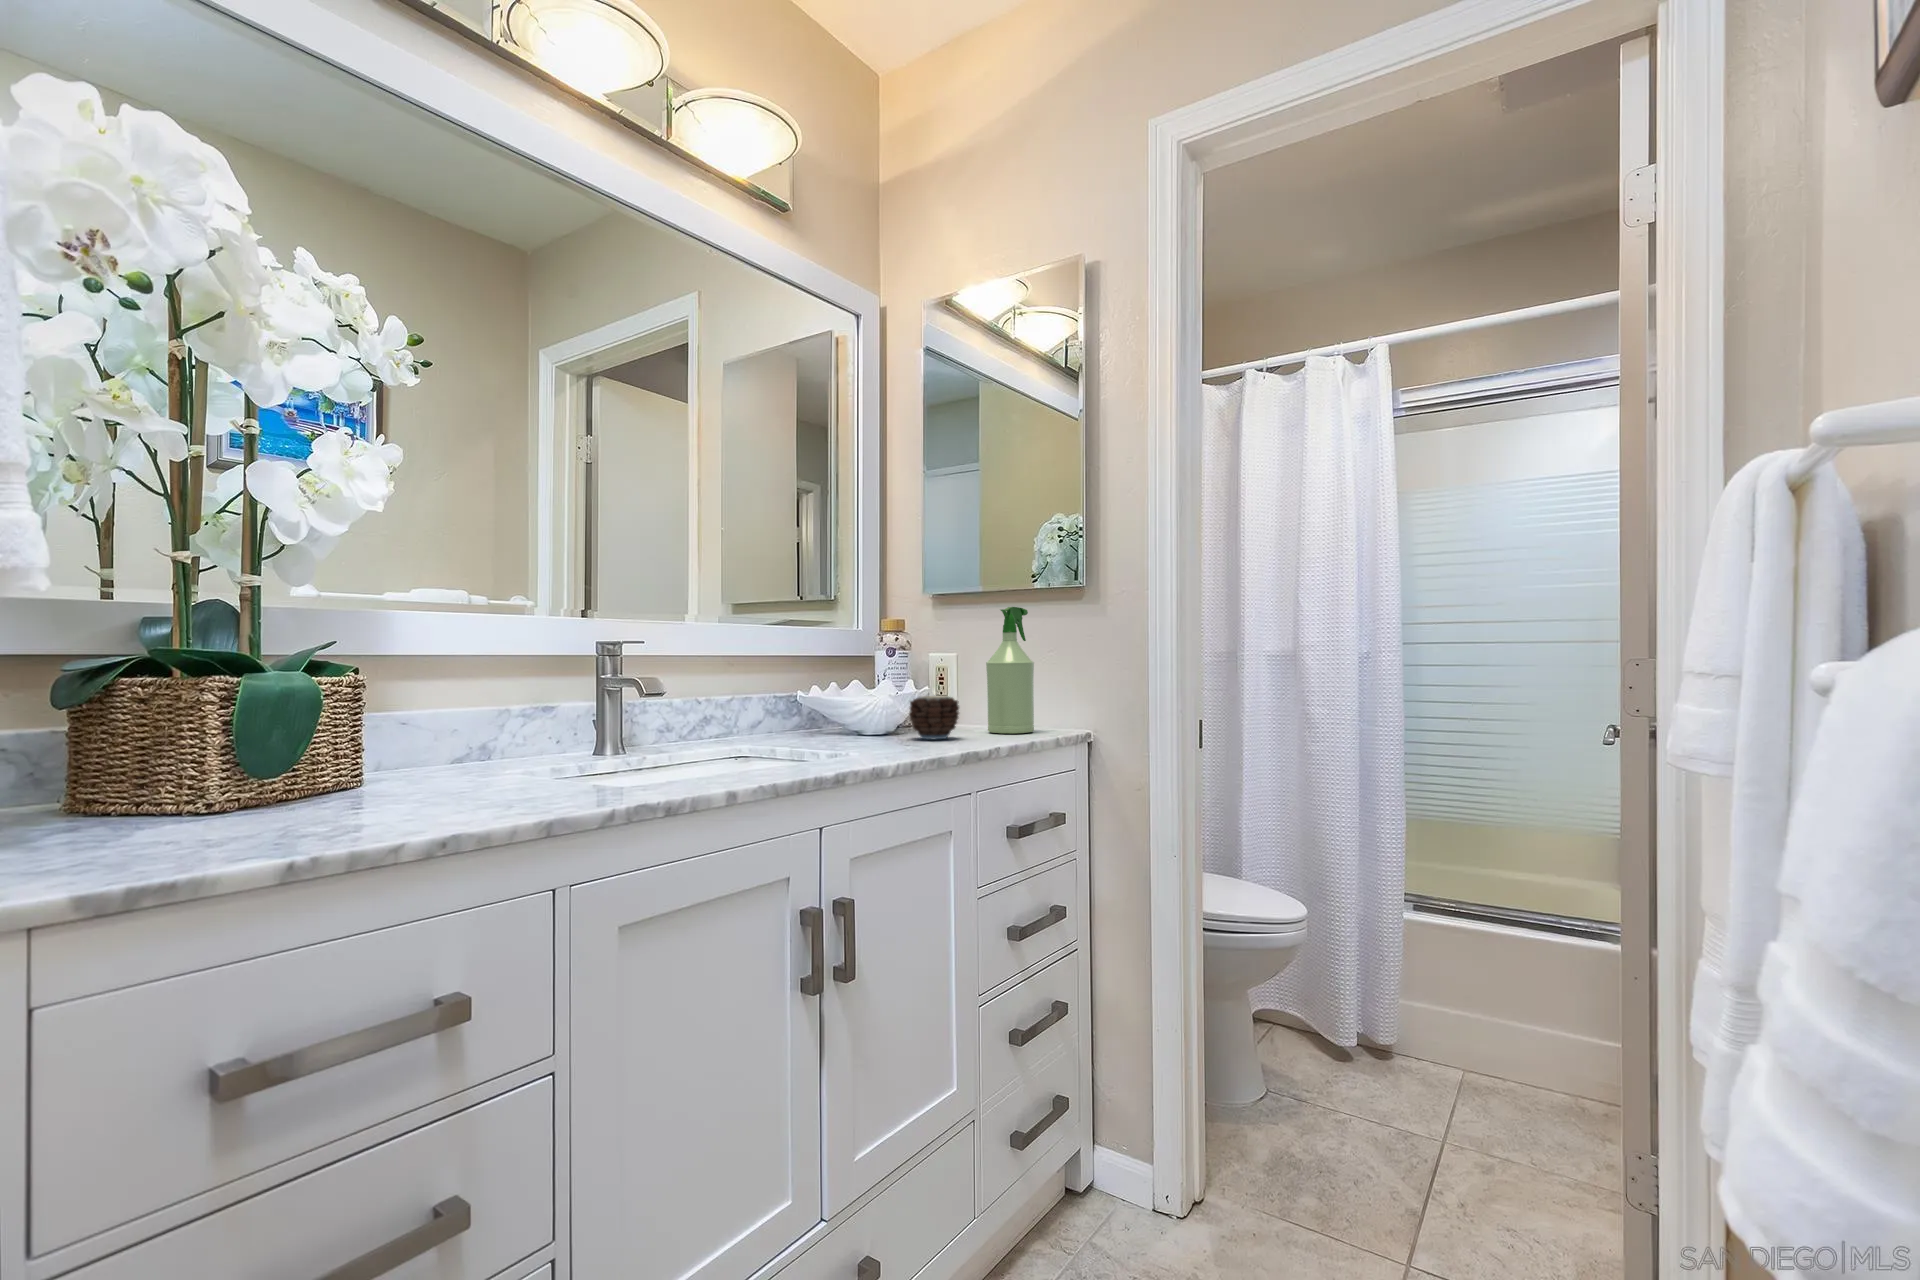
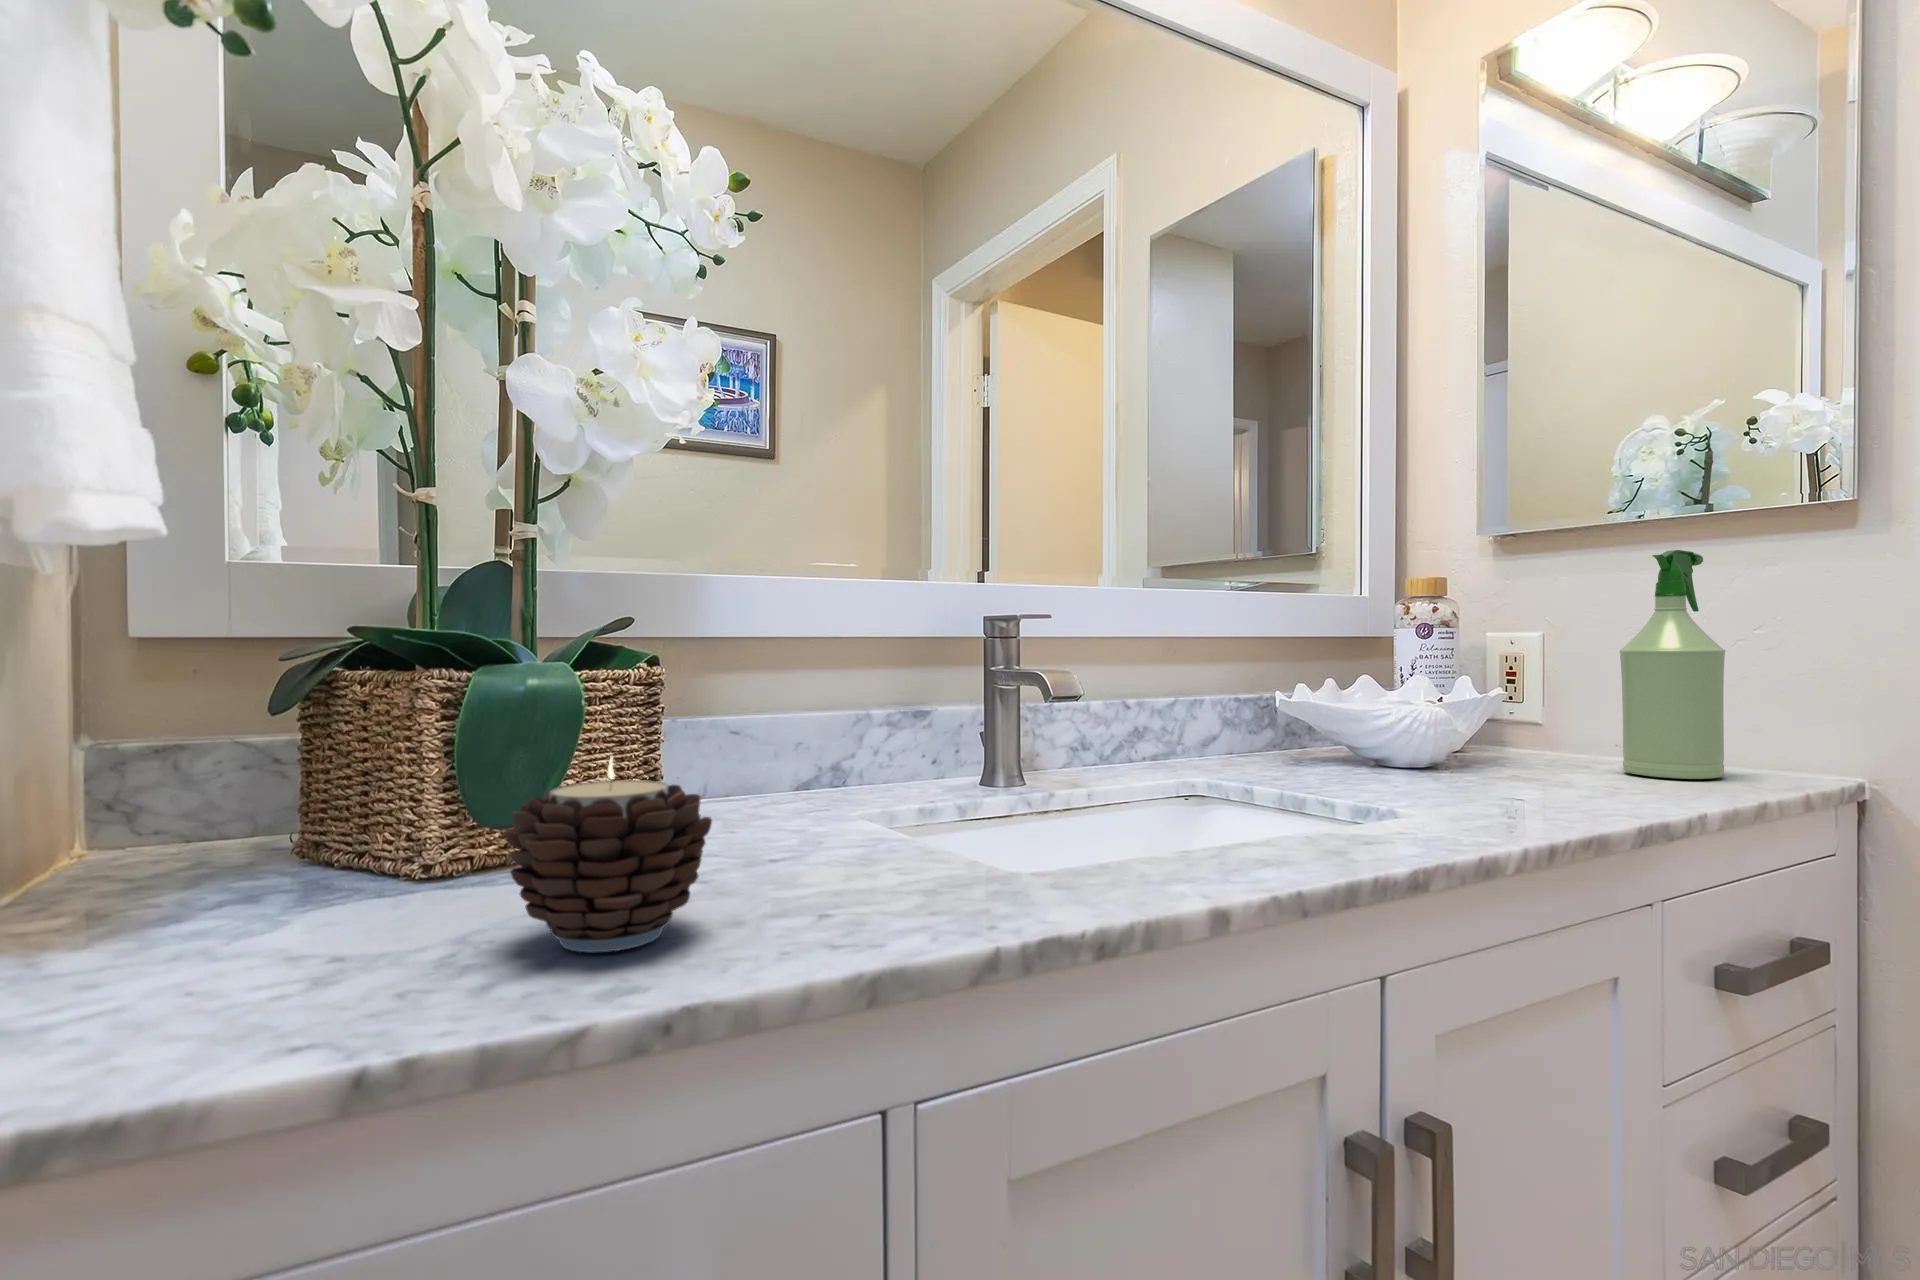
candle: present [909,696,959,739] -> present [504,756,712,952]

